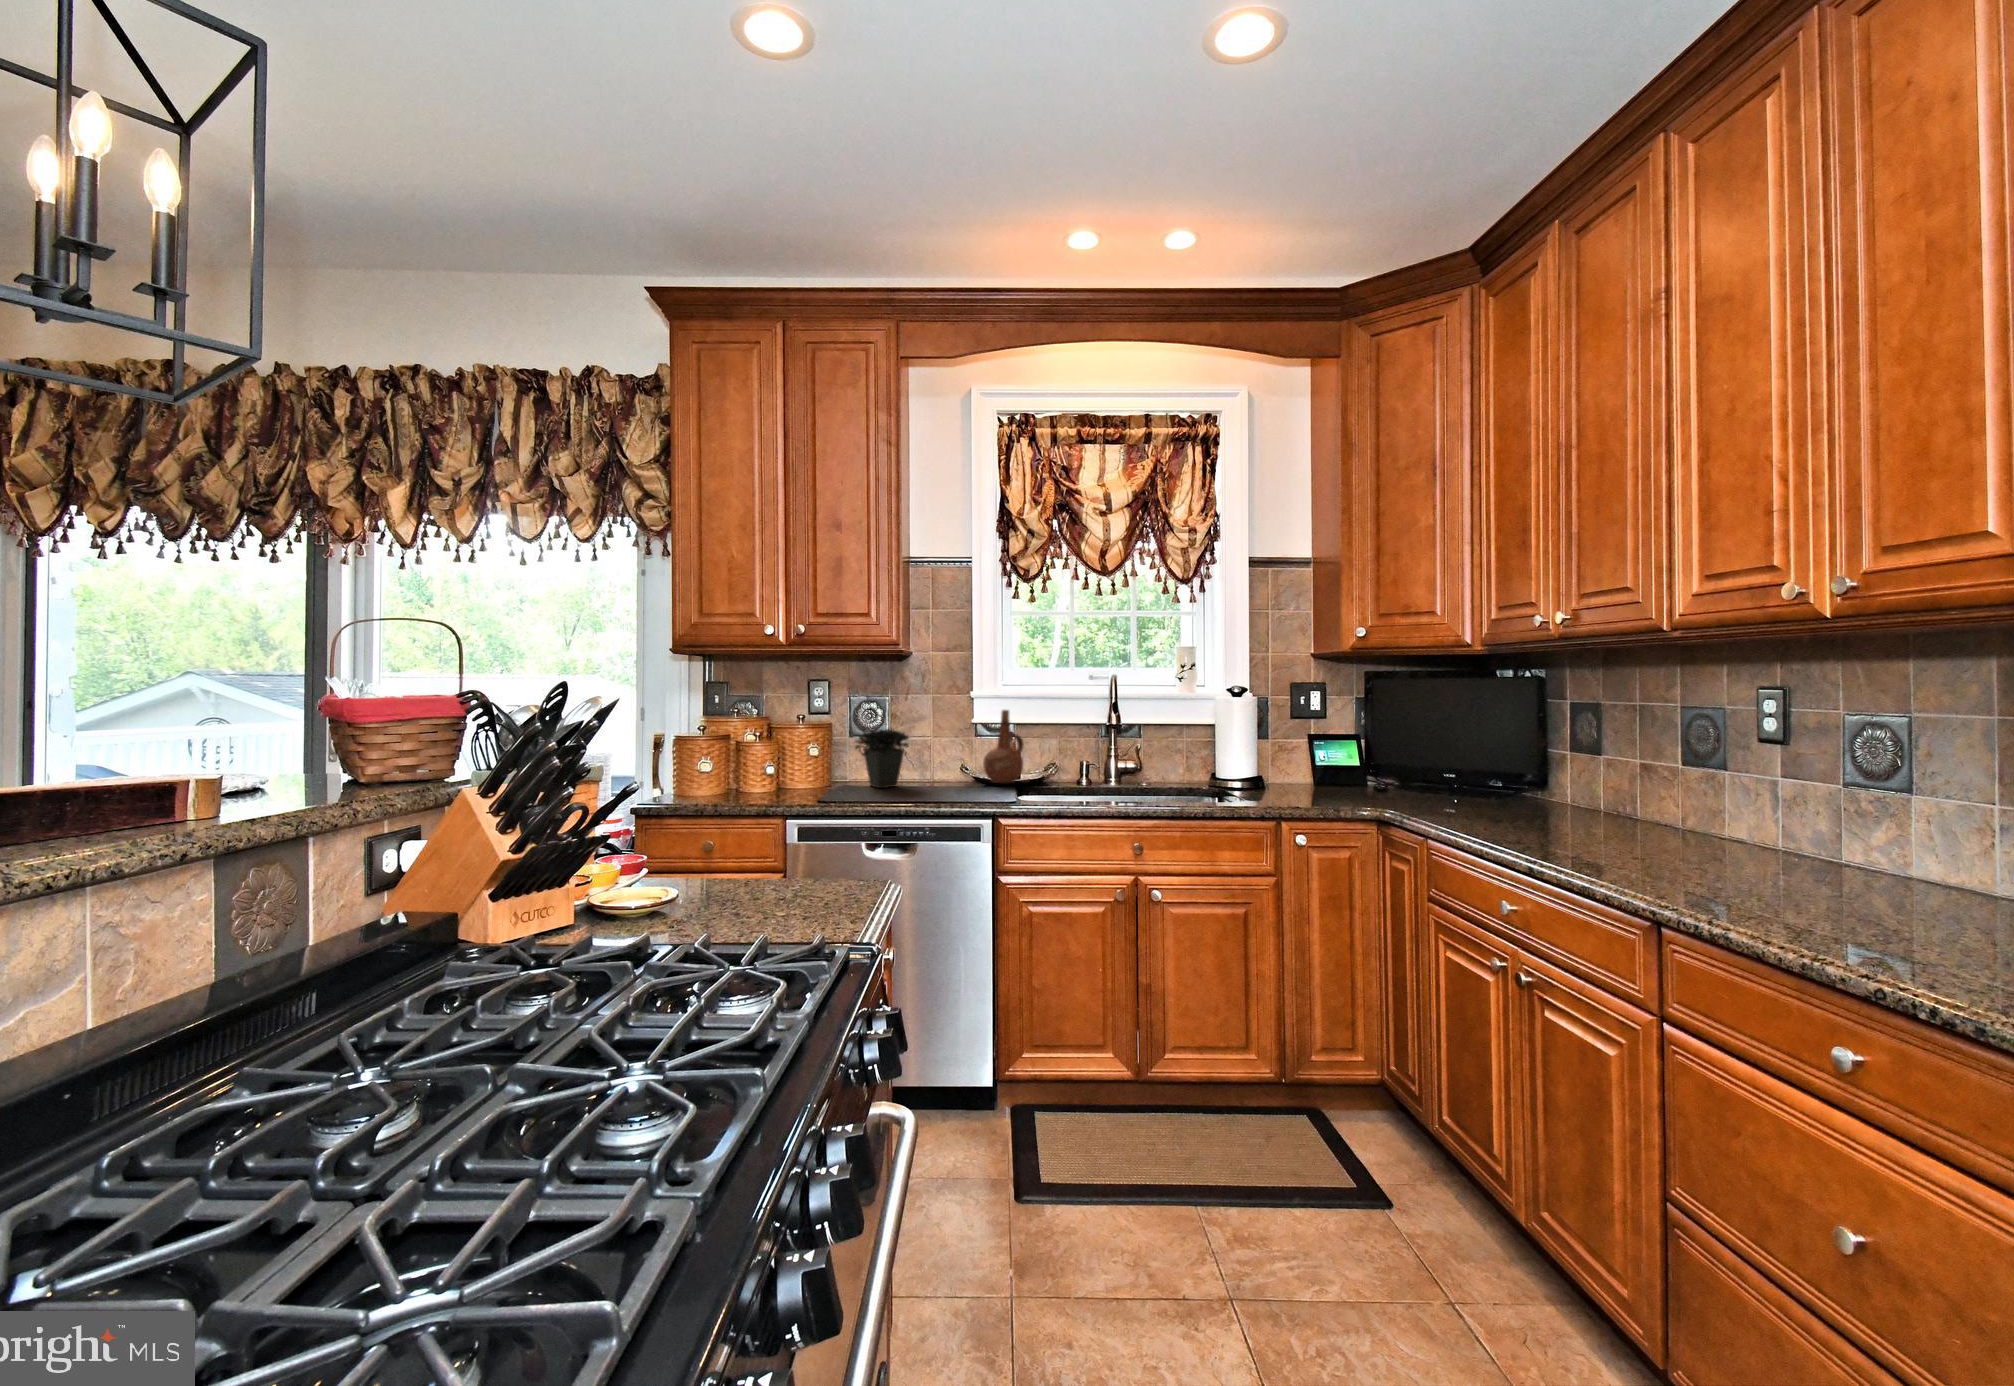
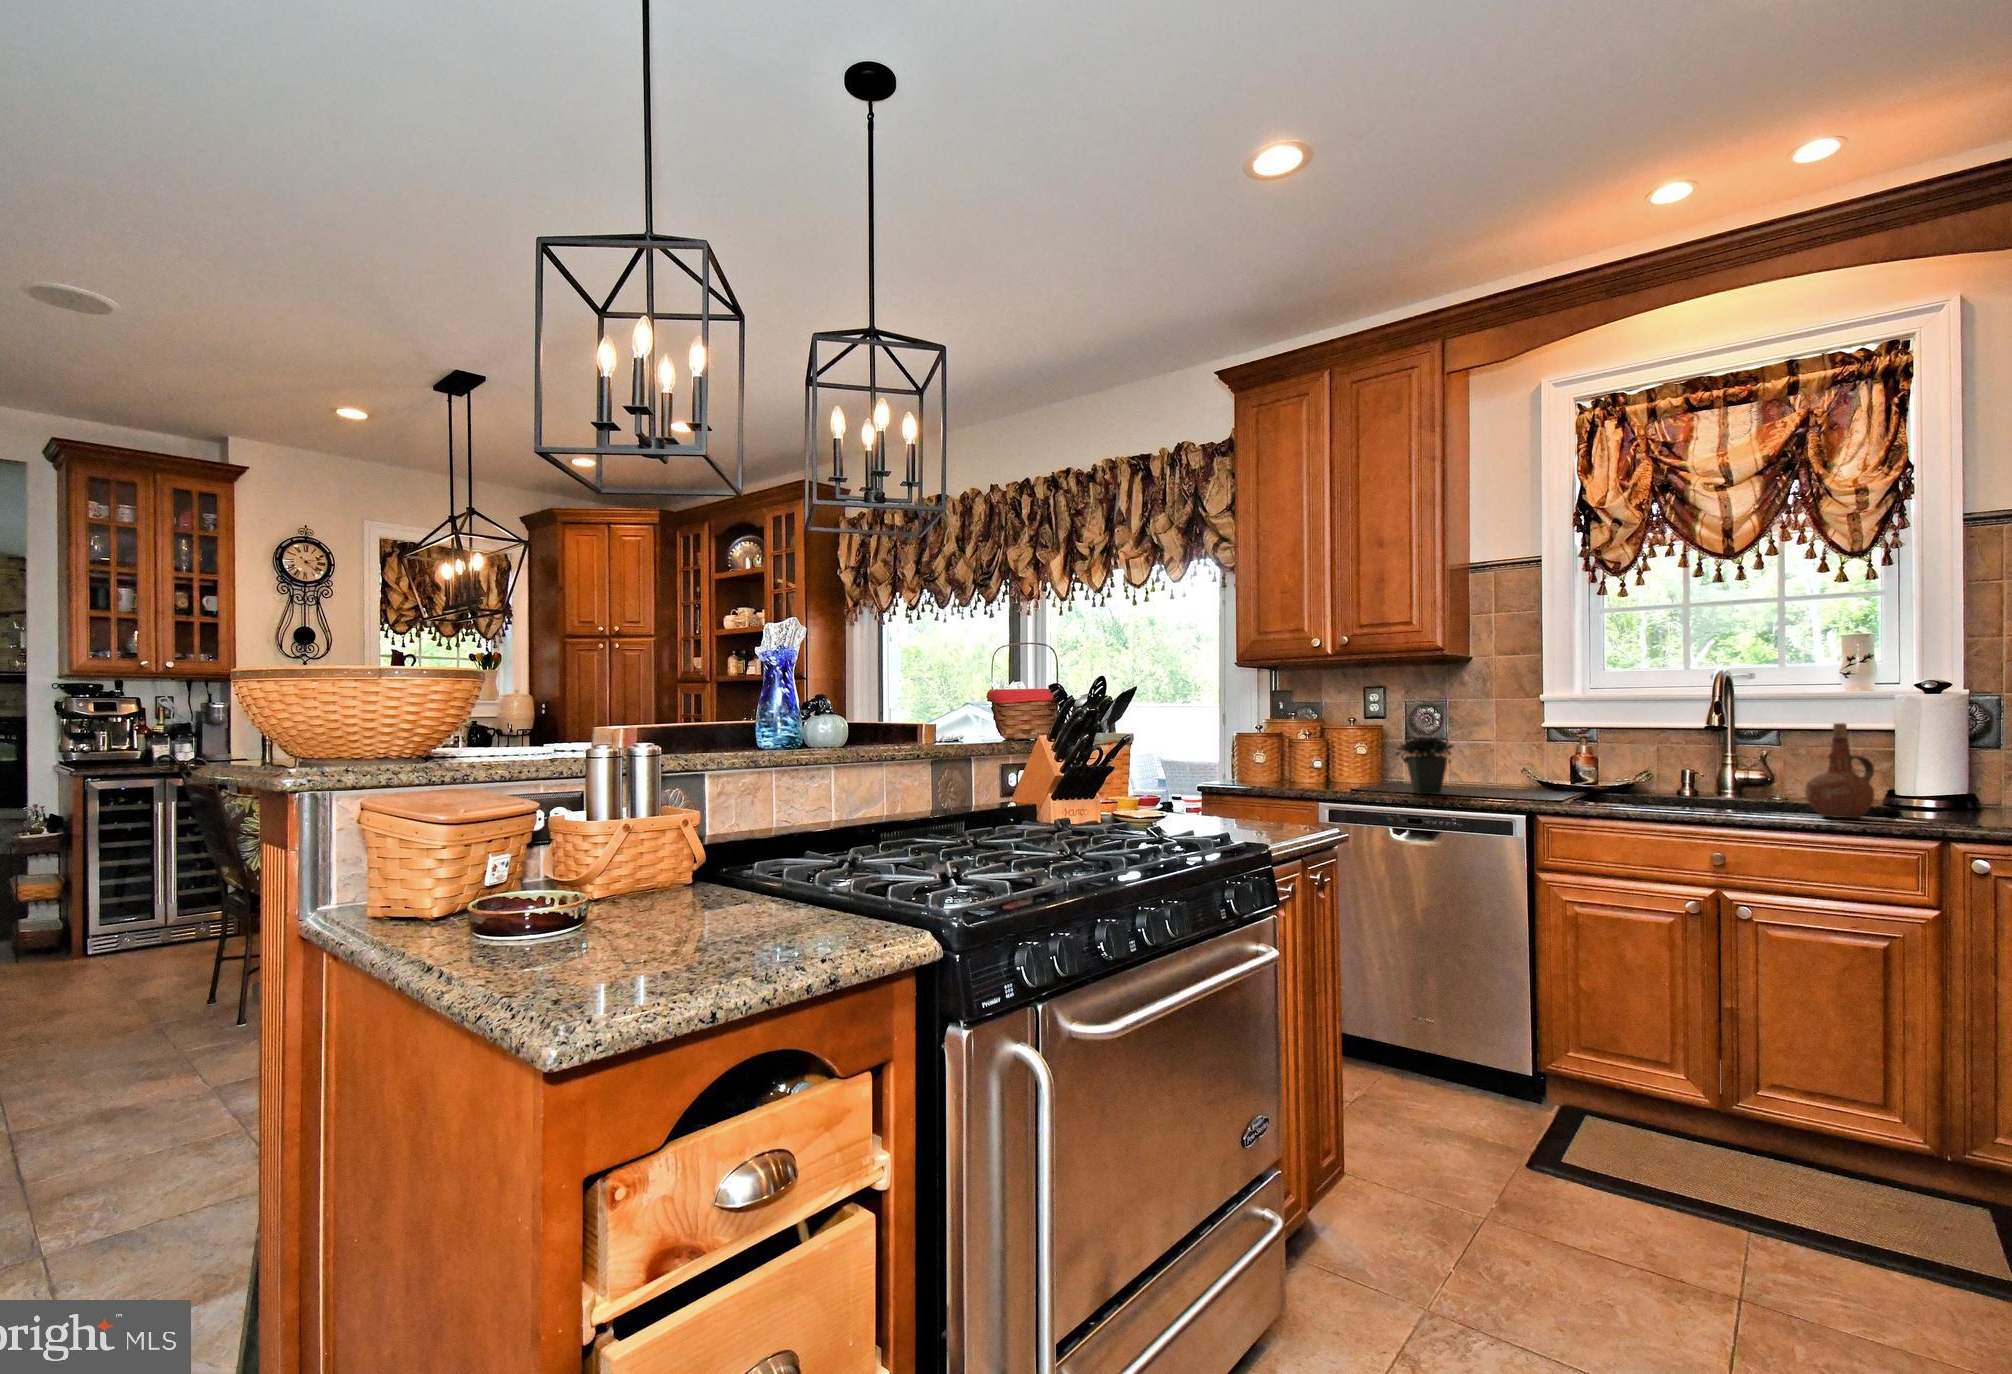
ceramic pitcher: present [983,710,1023,783] -> present [1805,723,1874,818]

